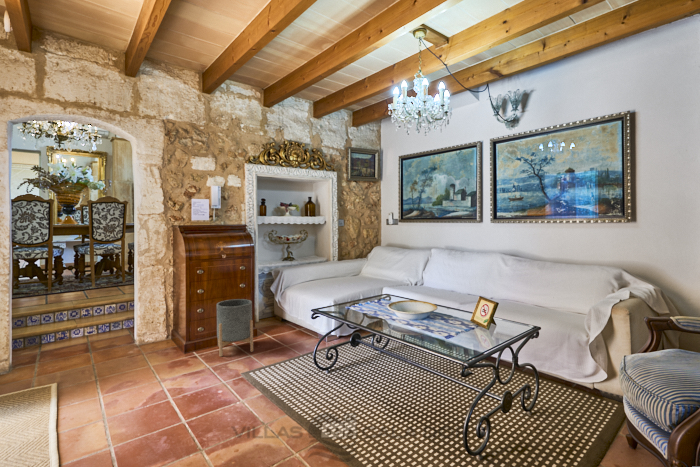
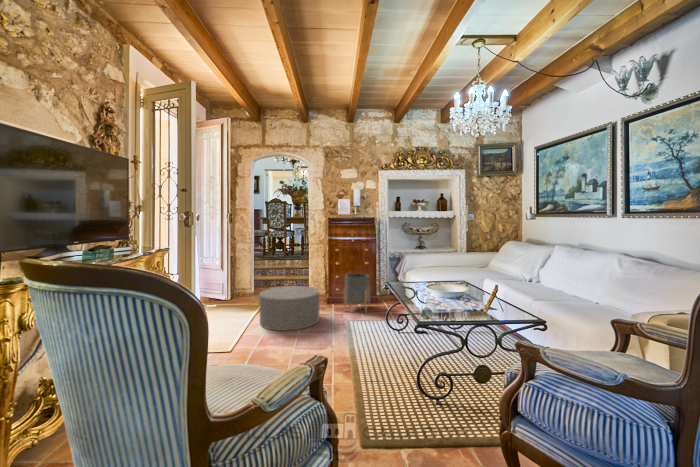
ottoman: none [80,331,196,422] -> present [259,286,320,331]

